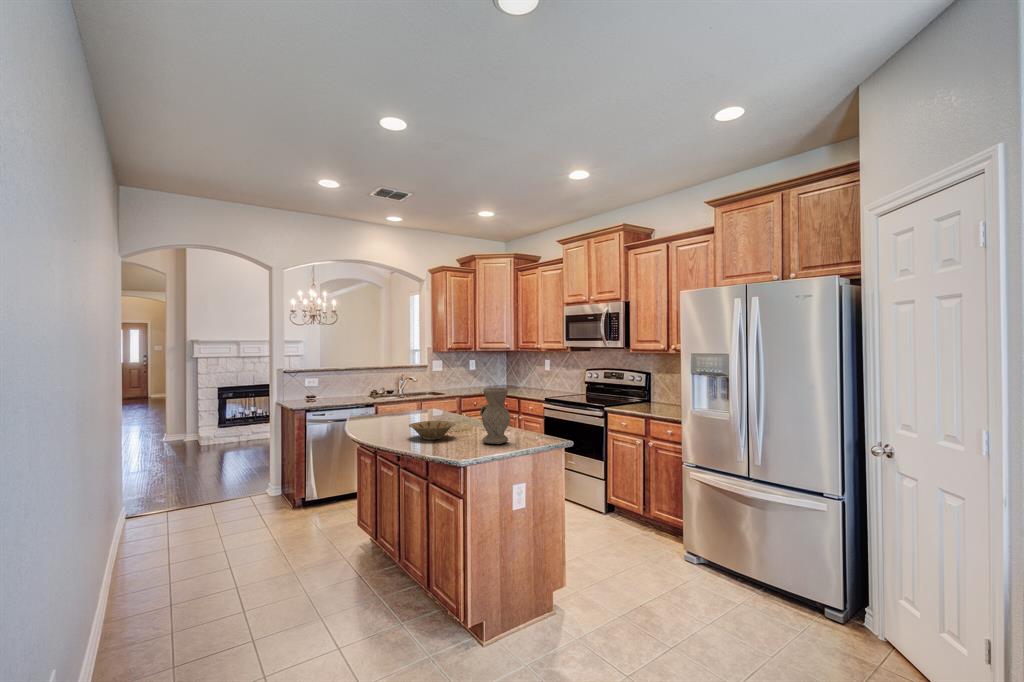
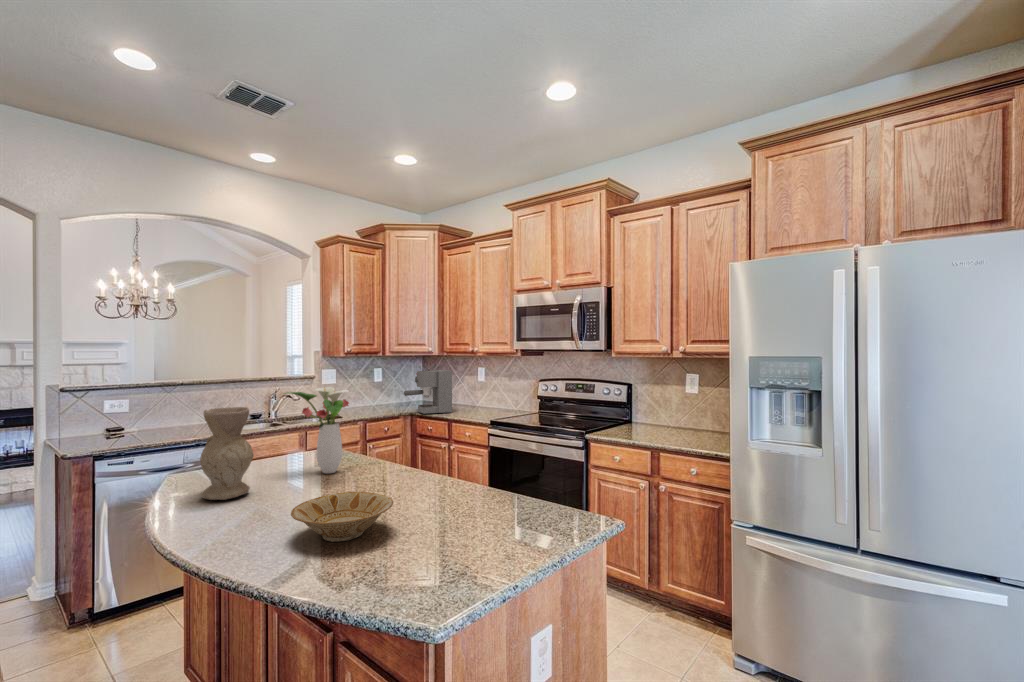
coffee maker: none [488,362,523,394] -> present [404,370,452,414]
flower arrangement: none [404,370,441,419] -> present [285,387,349,473]
vase: present [480,388,510,444] -> present [200,407,254,500]

